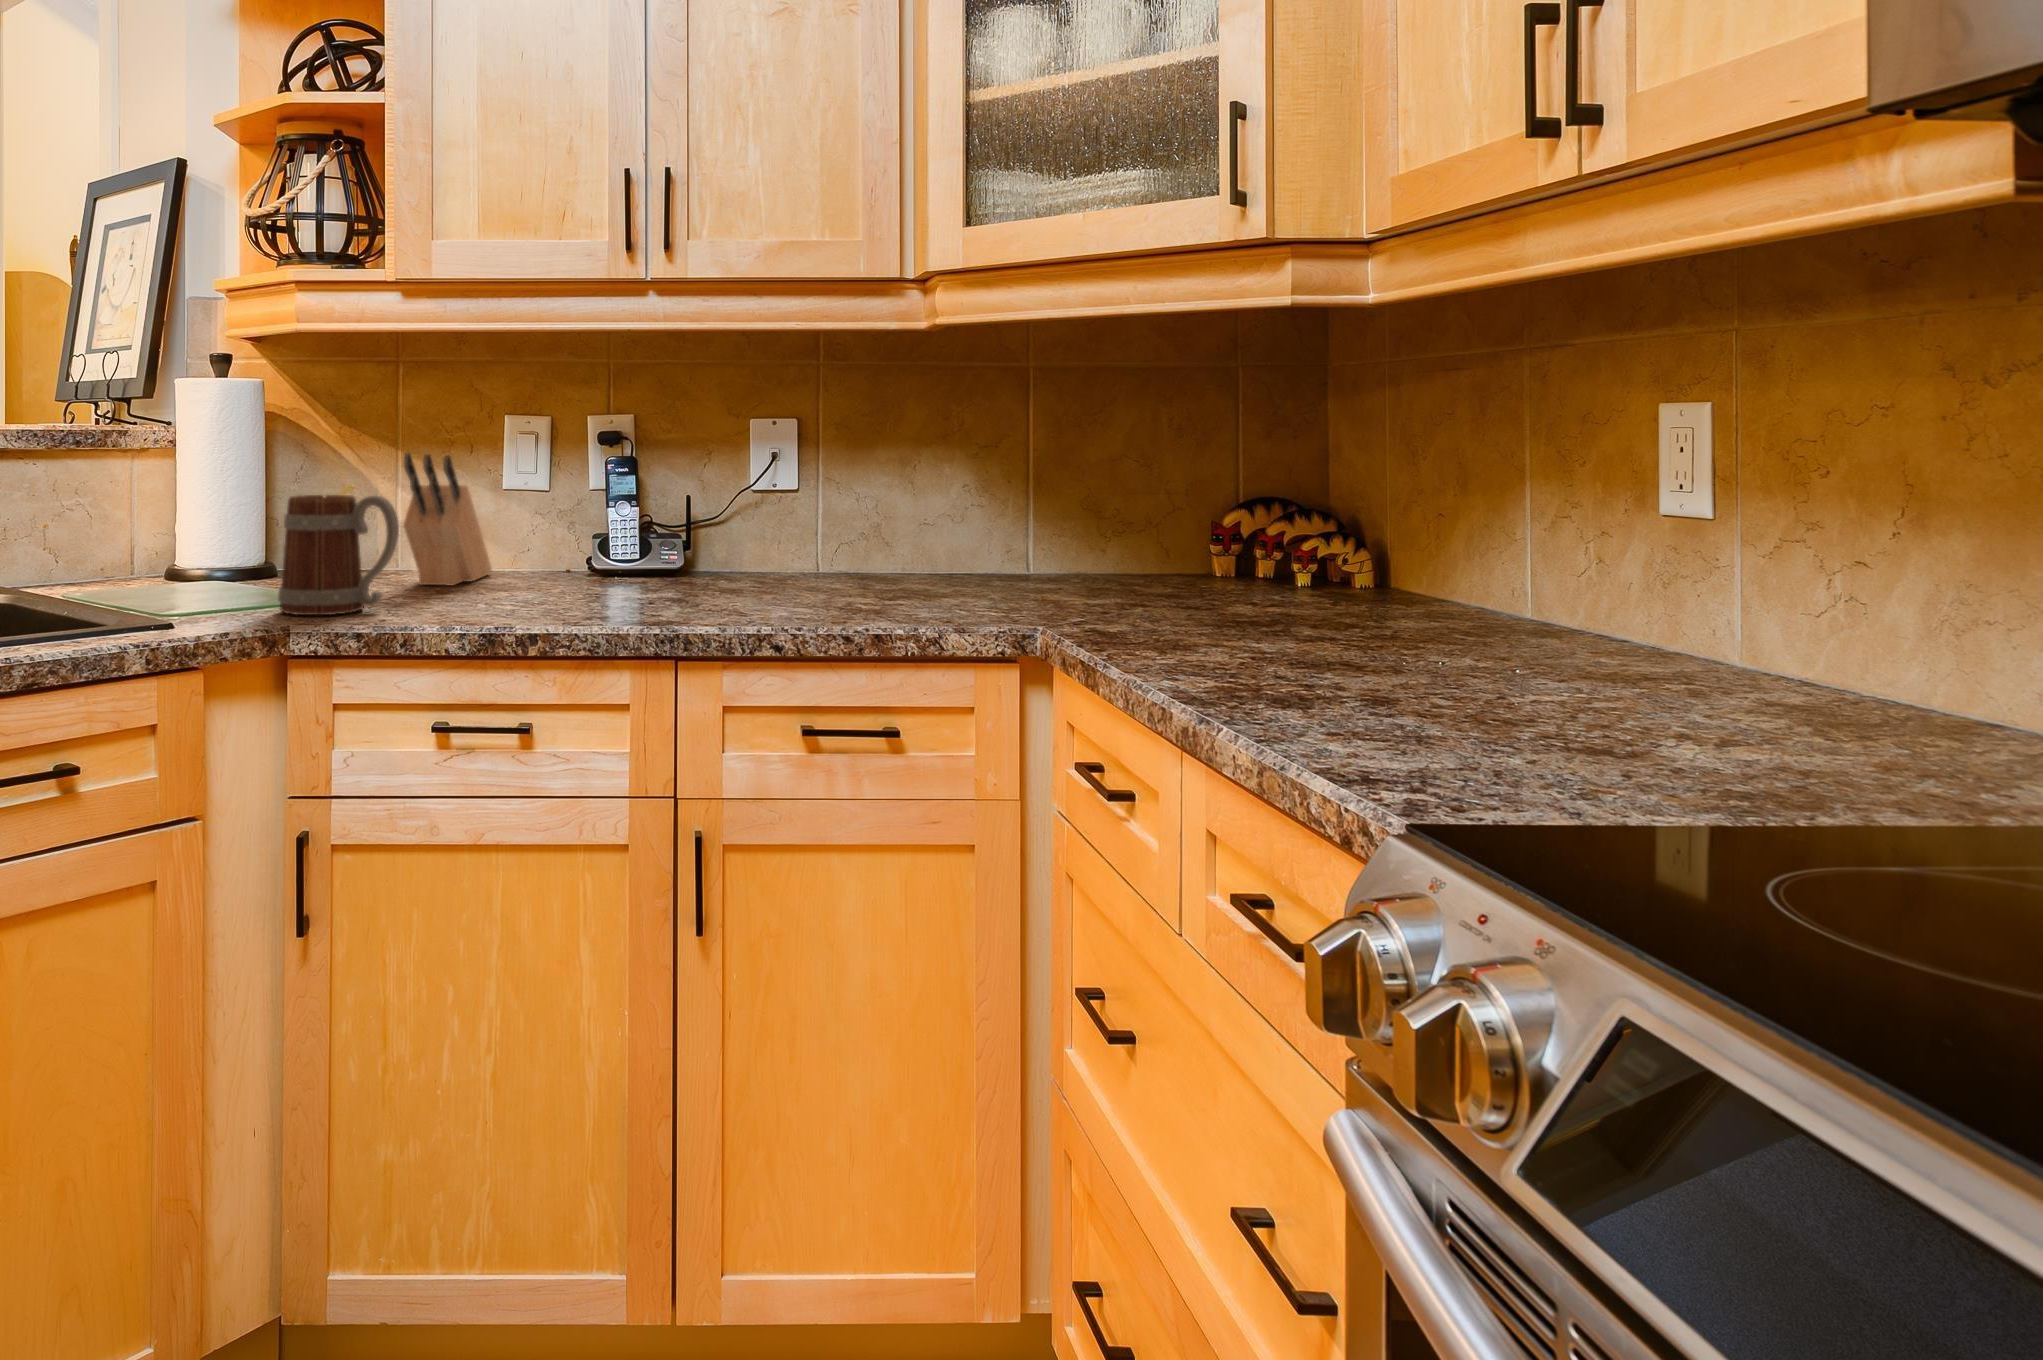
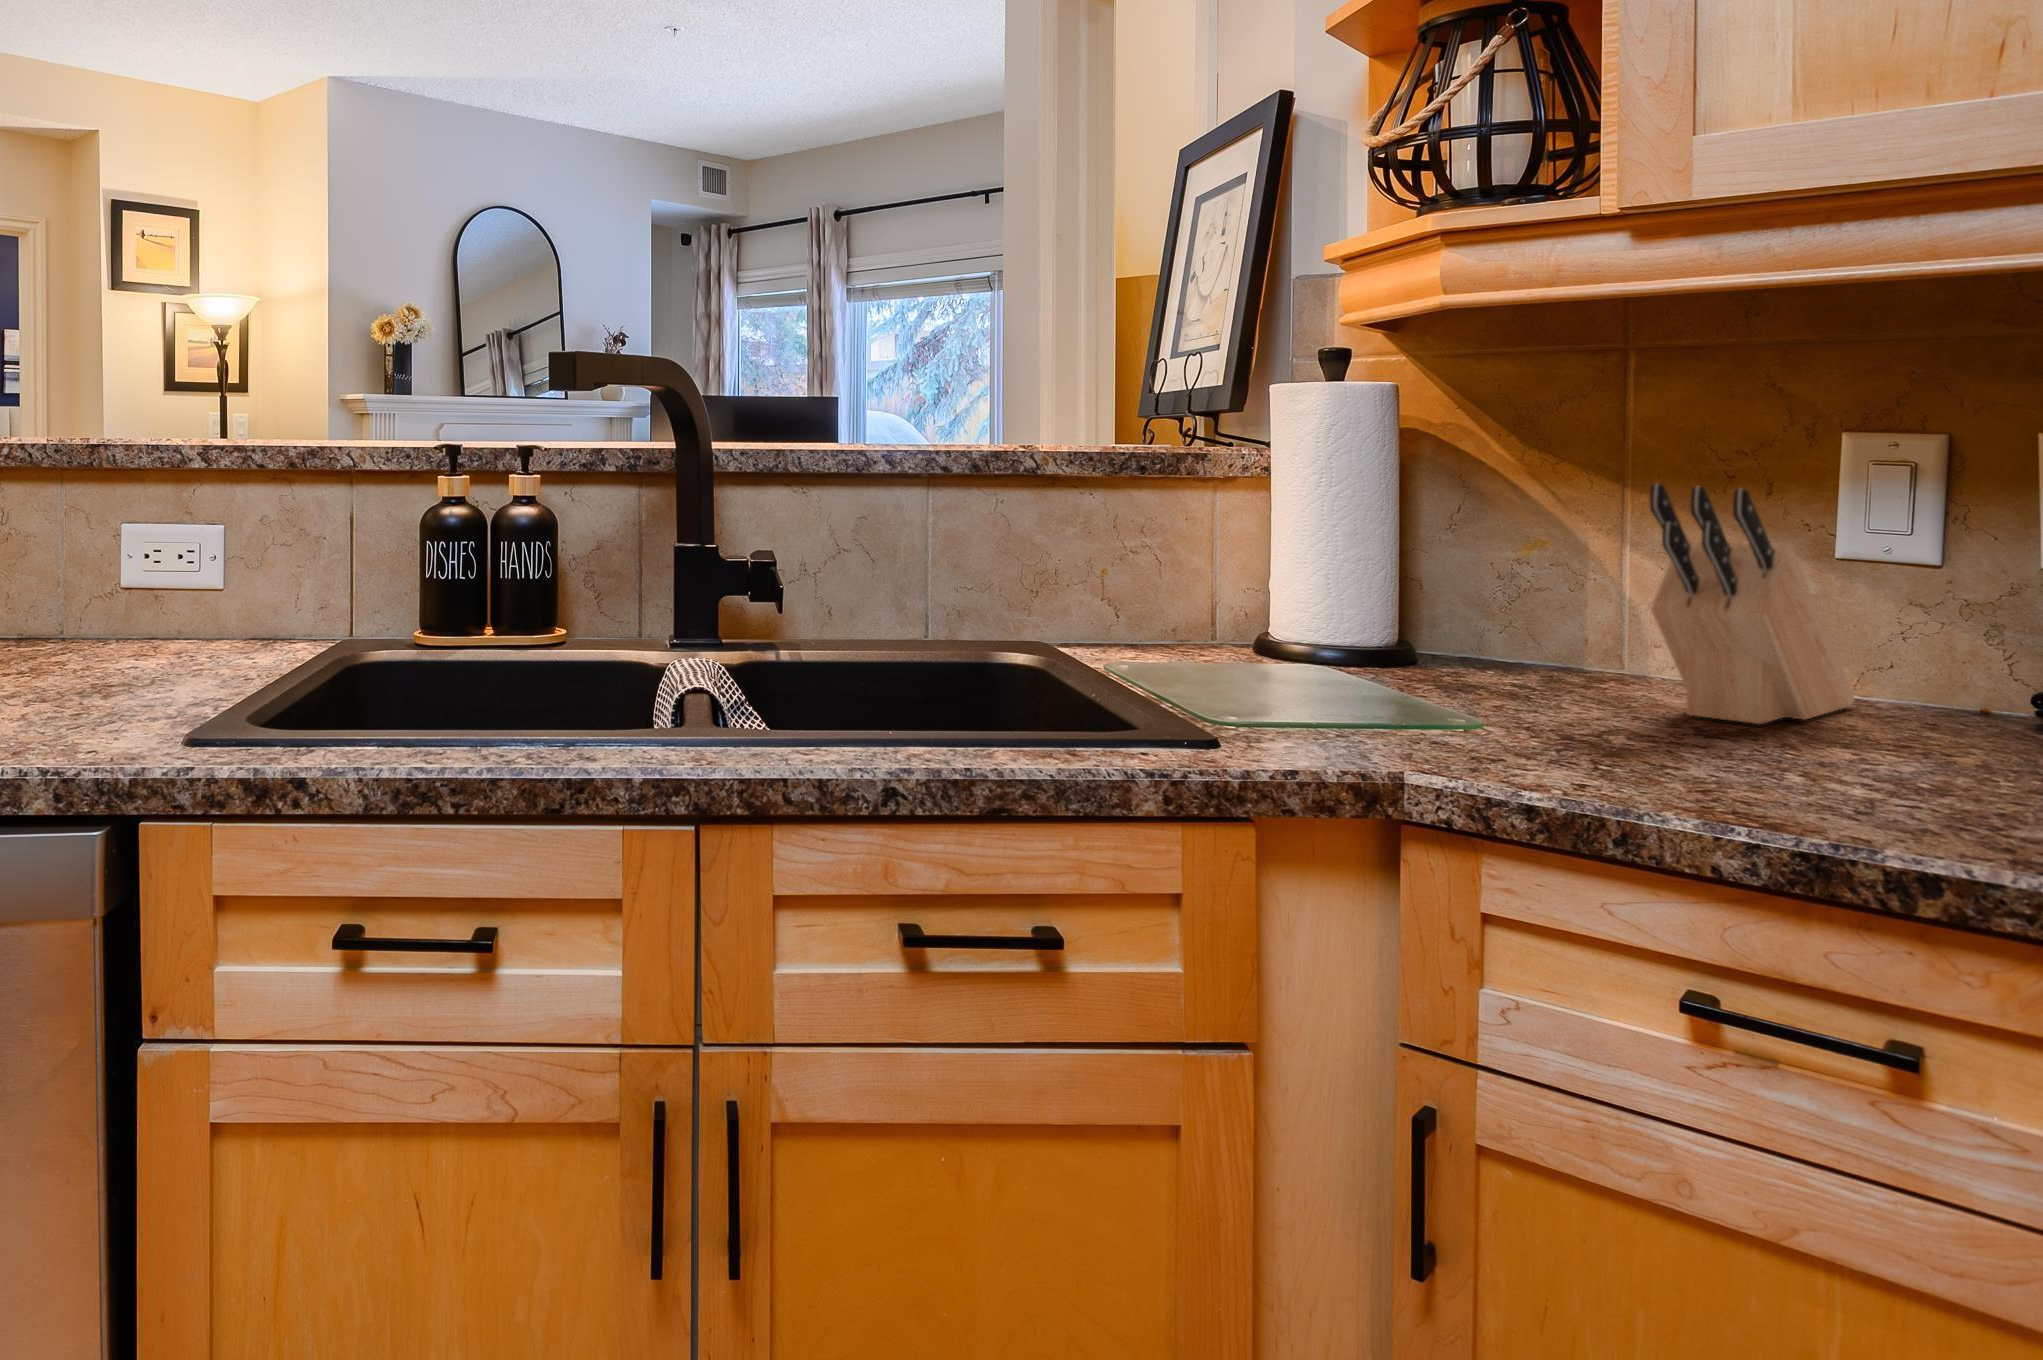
mug: present [278,495,399,615] -> none [1398,553,1623,760]

